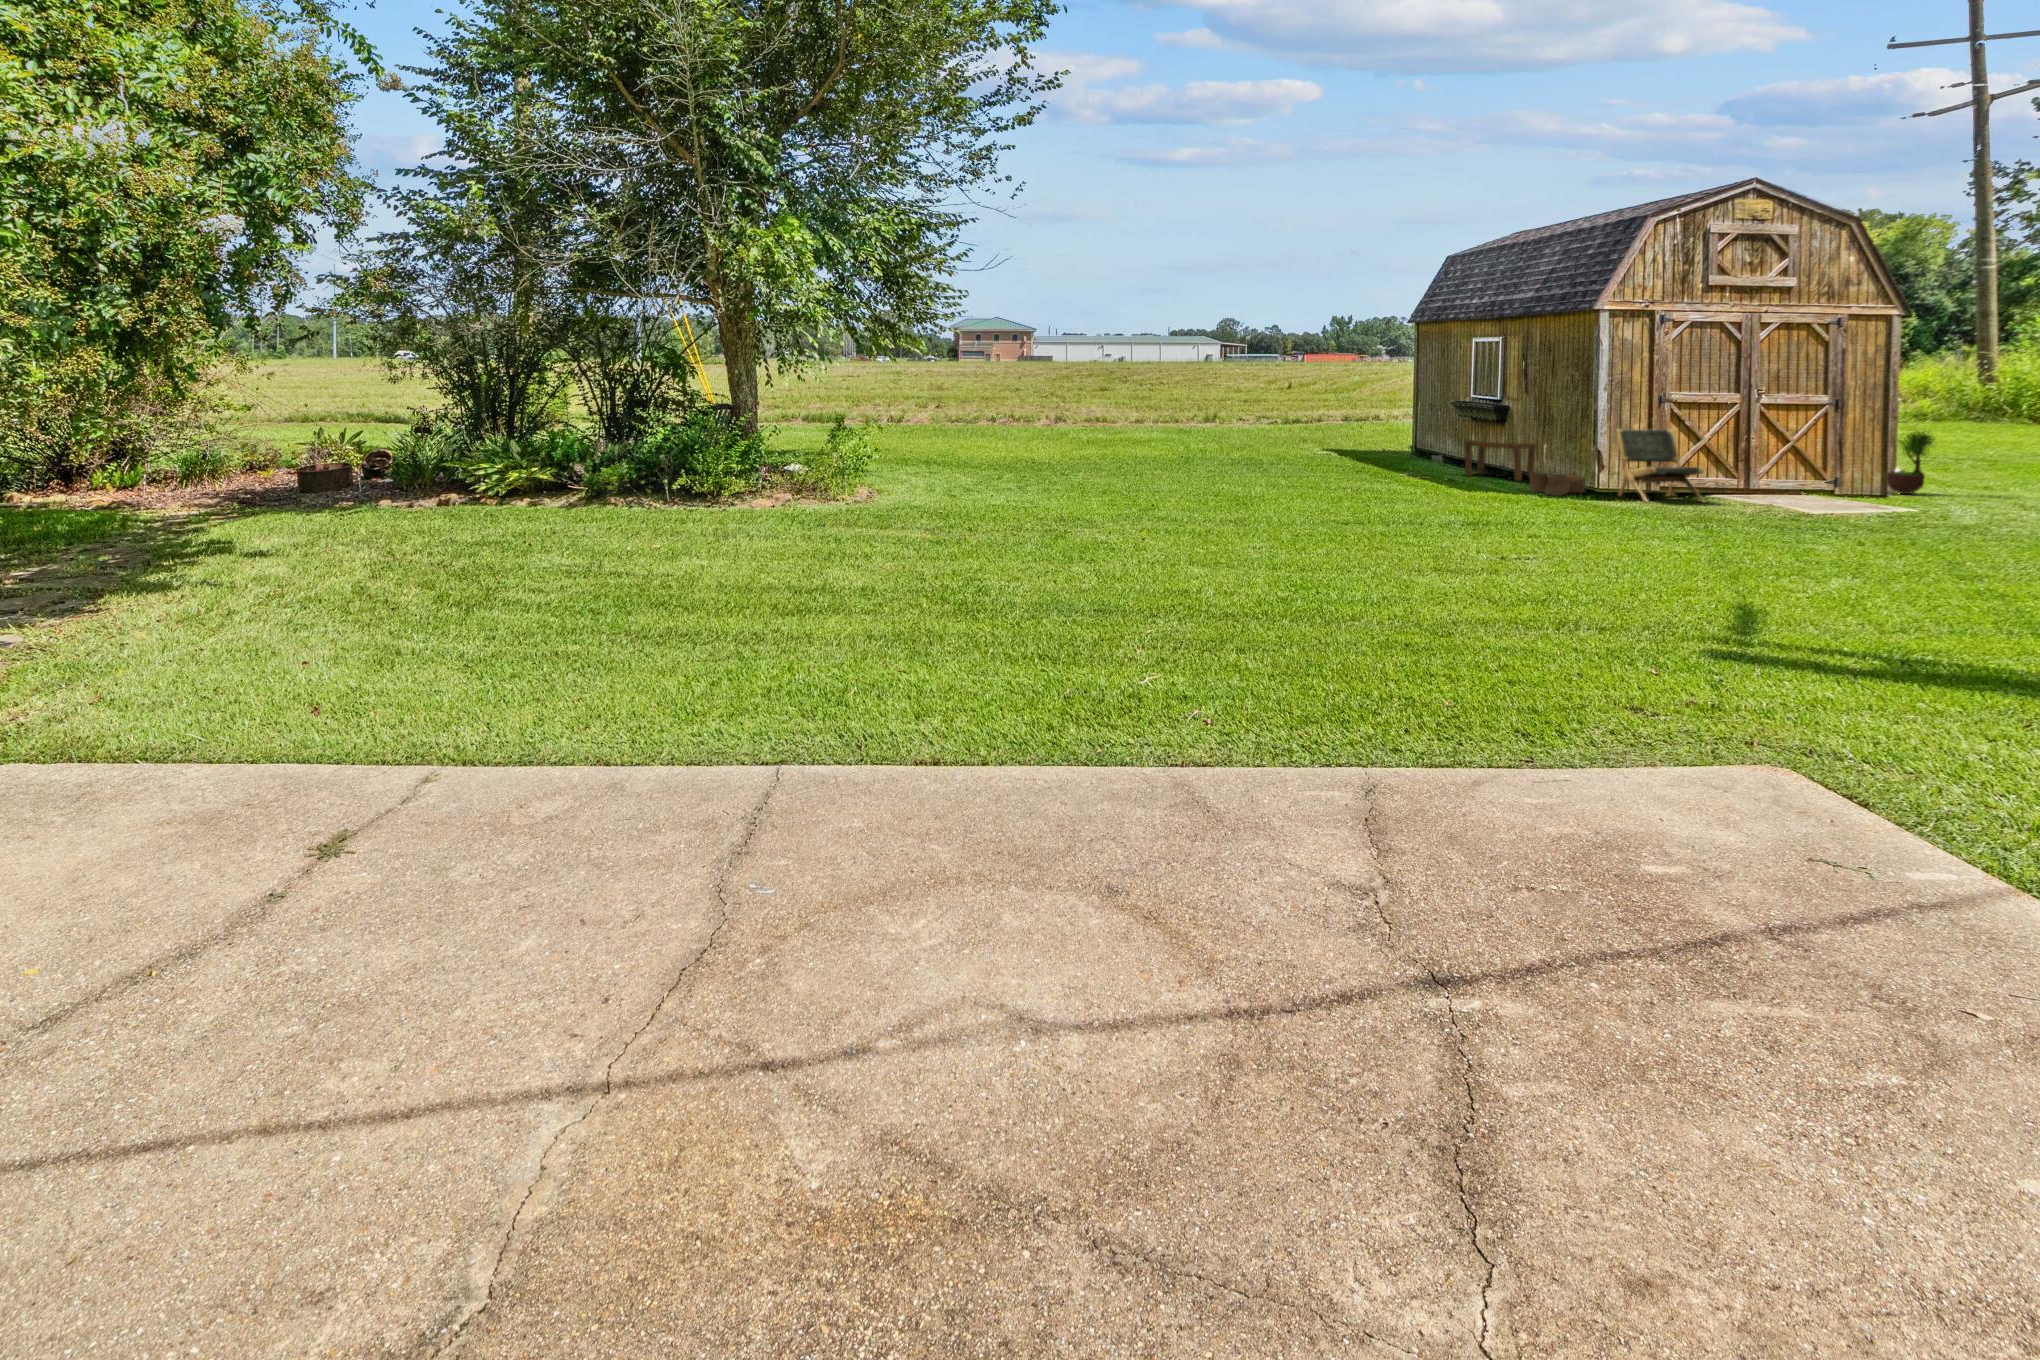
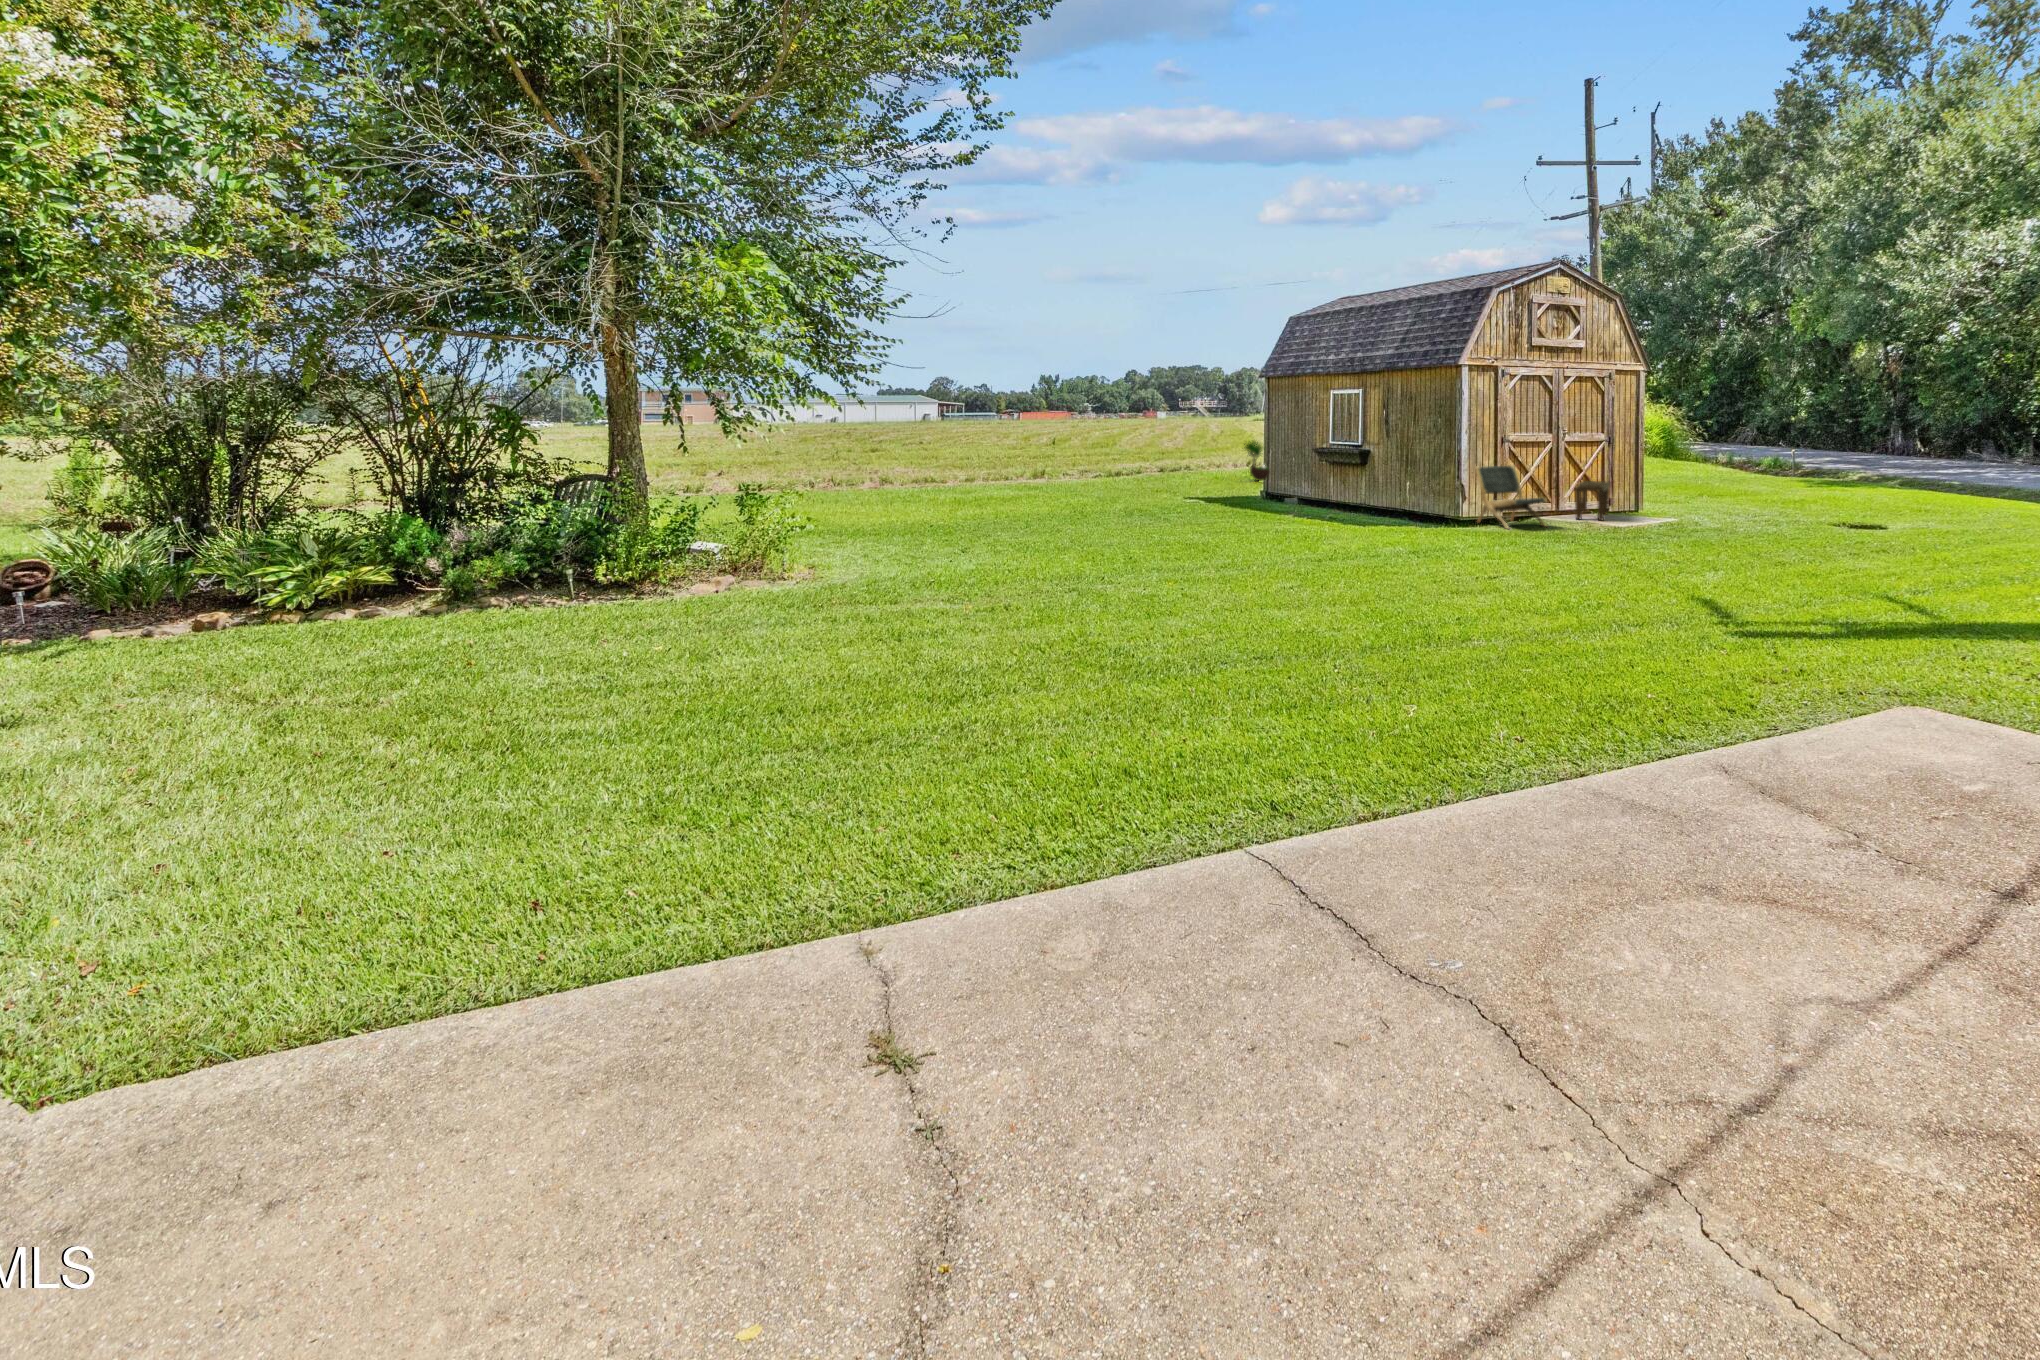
potted tree: present [1886,431,1934,494] -> present [1244,441,1270,481]
bench: present [1464,440,1537,481] -> present [1574,481,1610,521]
woven basket: present [1530,472,1585,496] -> none [1408,502,1450,526]

